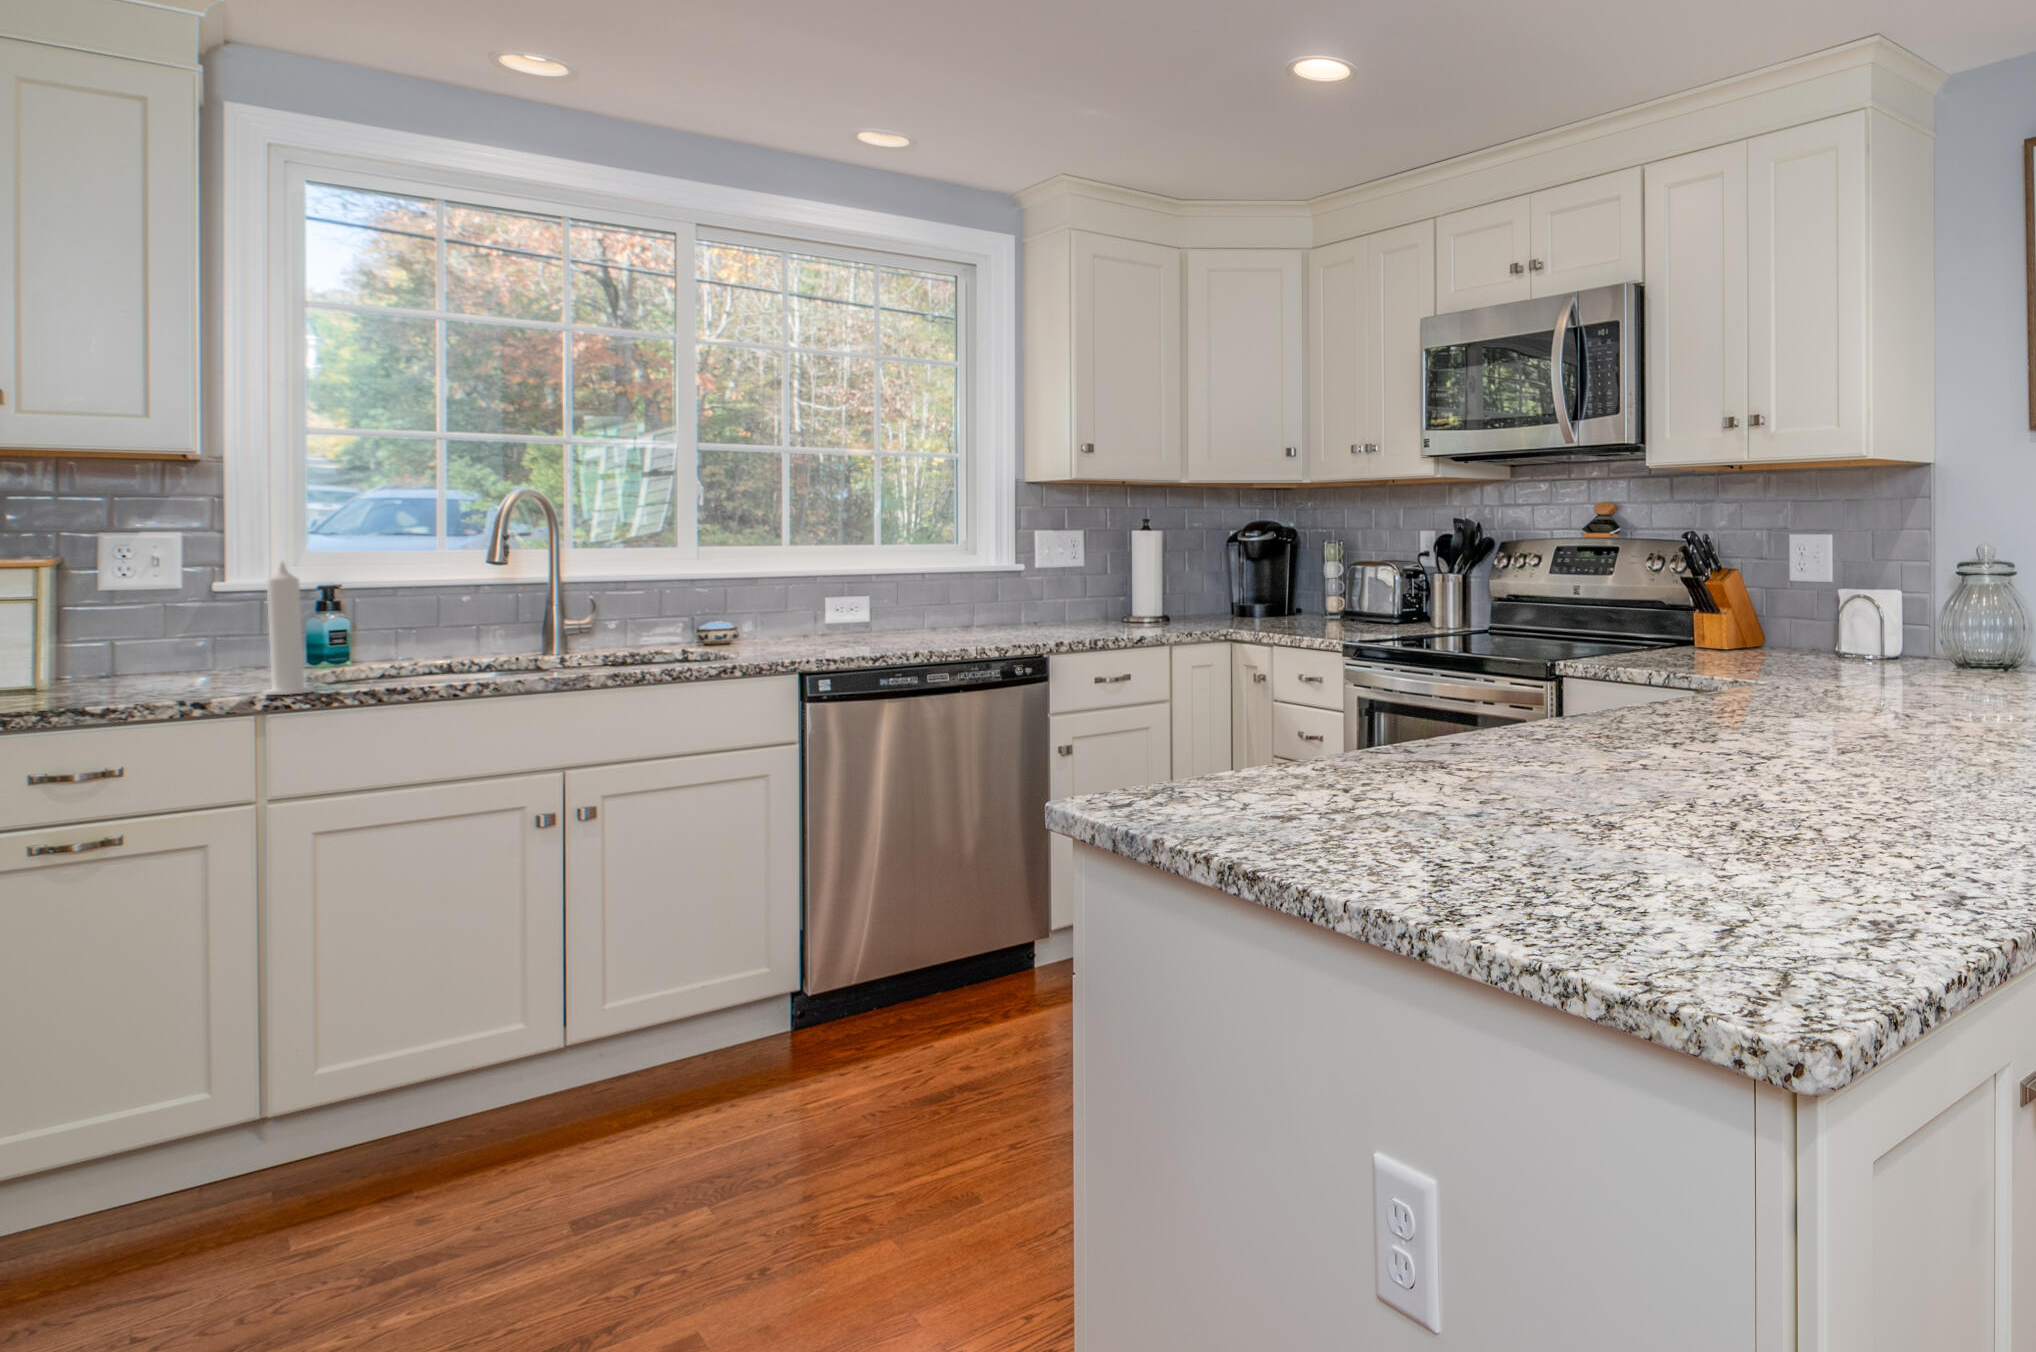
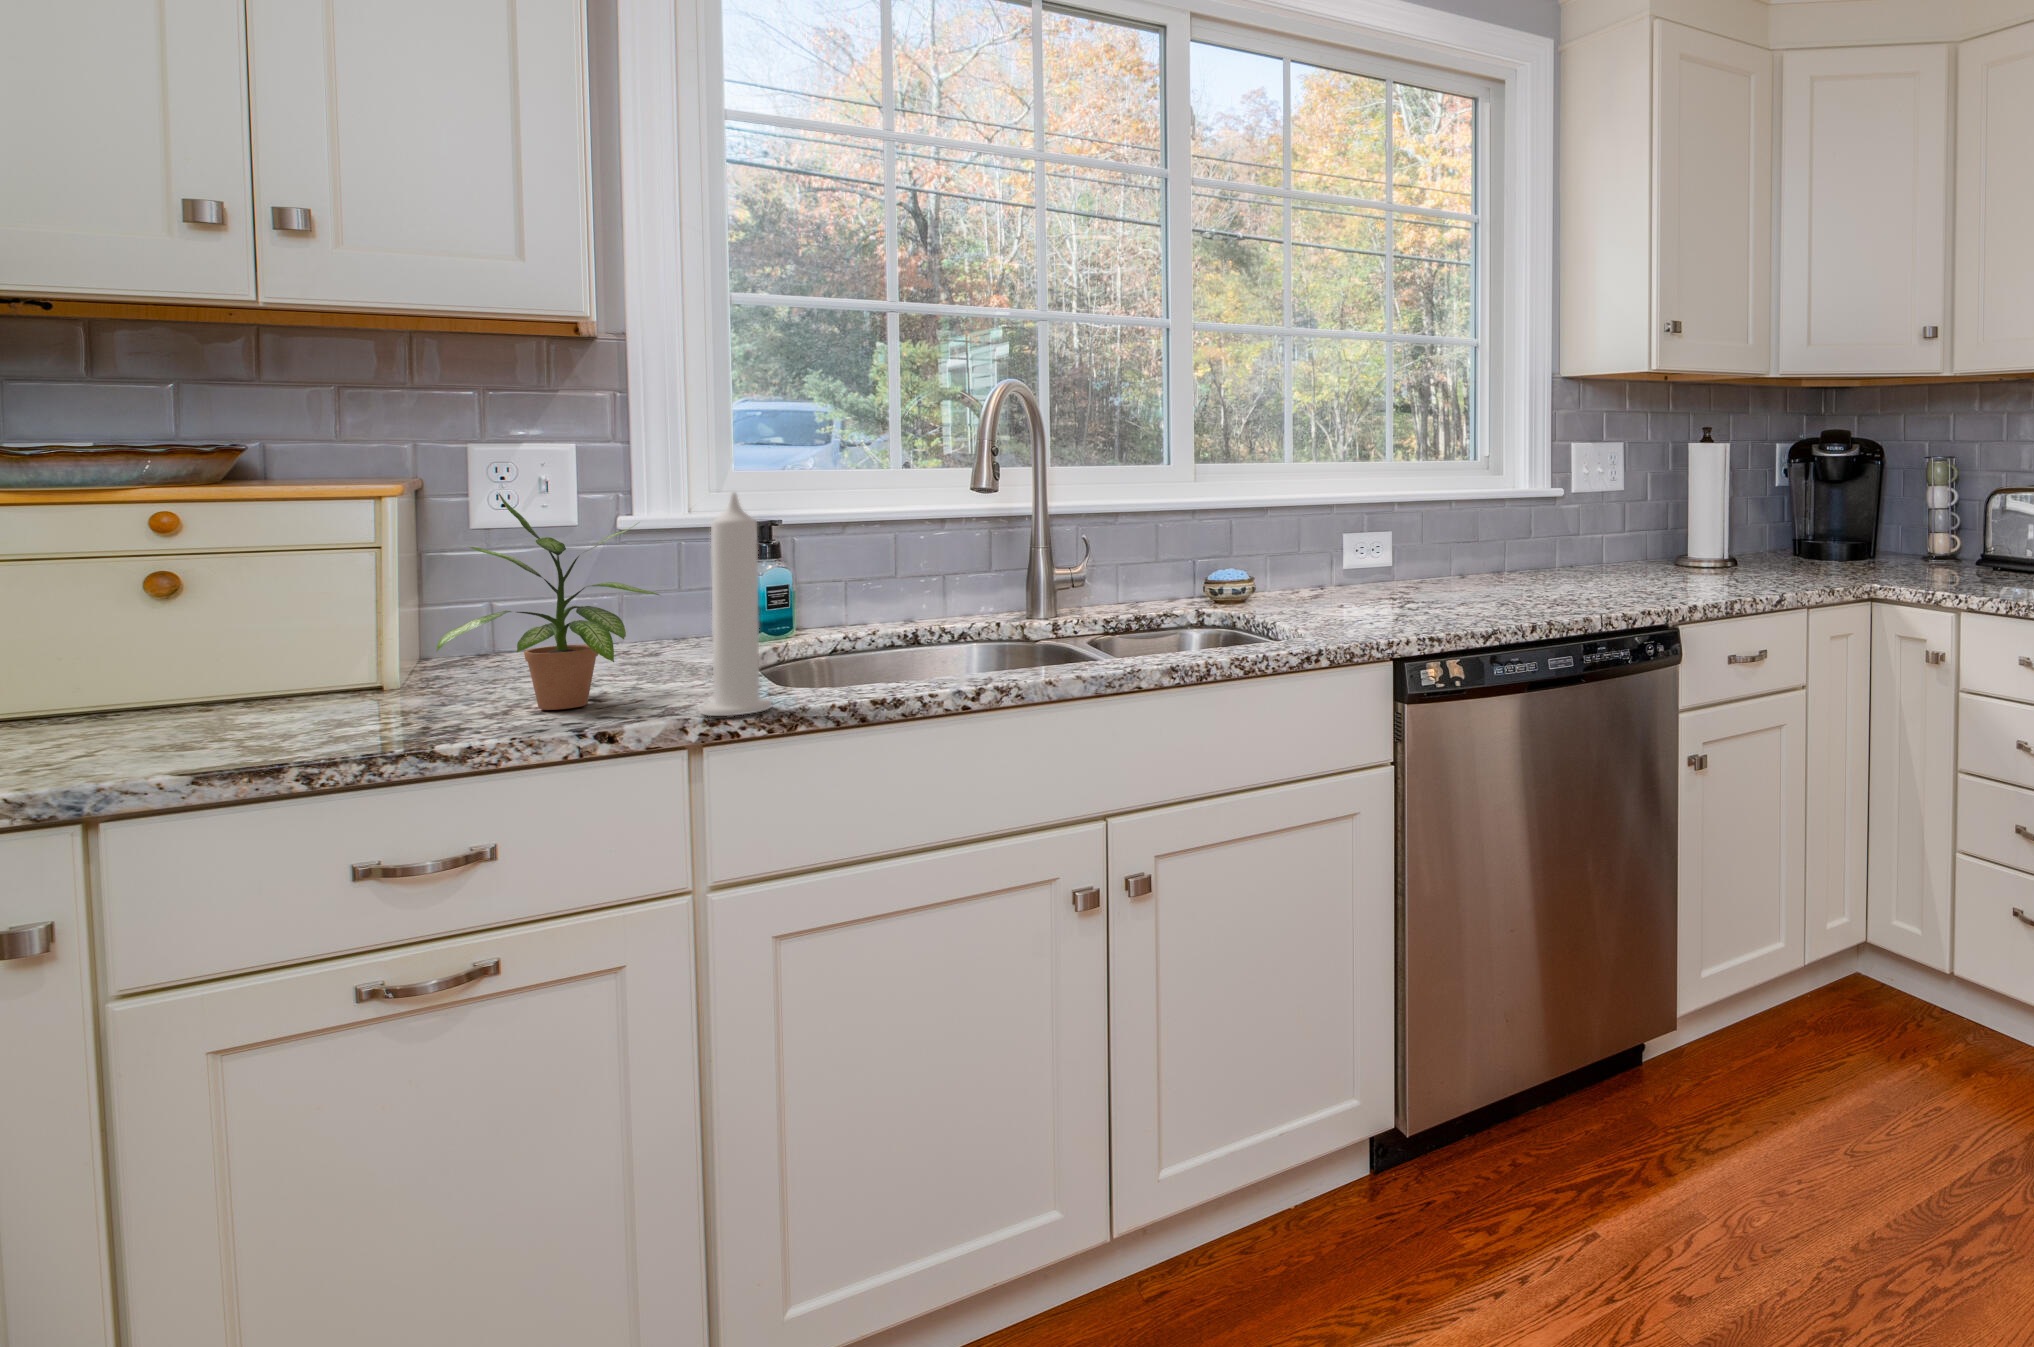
potted plant: none [79,561,236,695] -> present [436,493,659,710]

